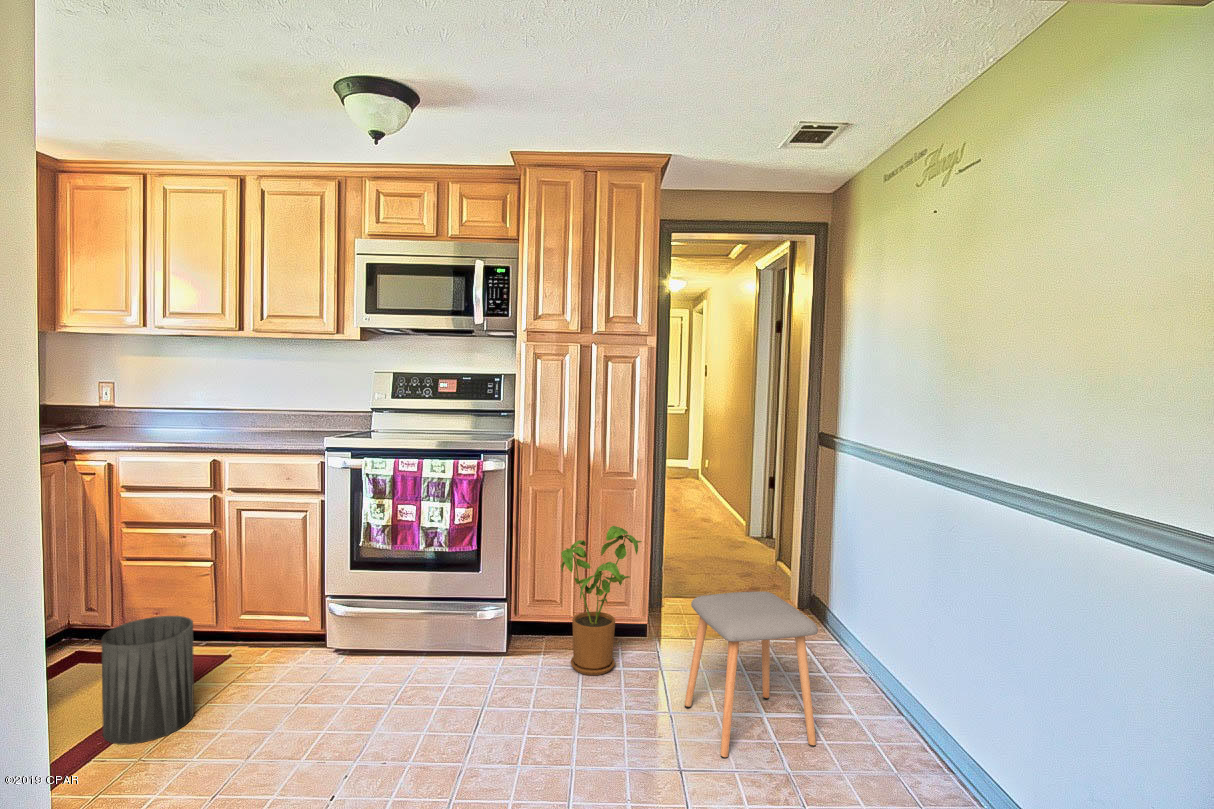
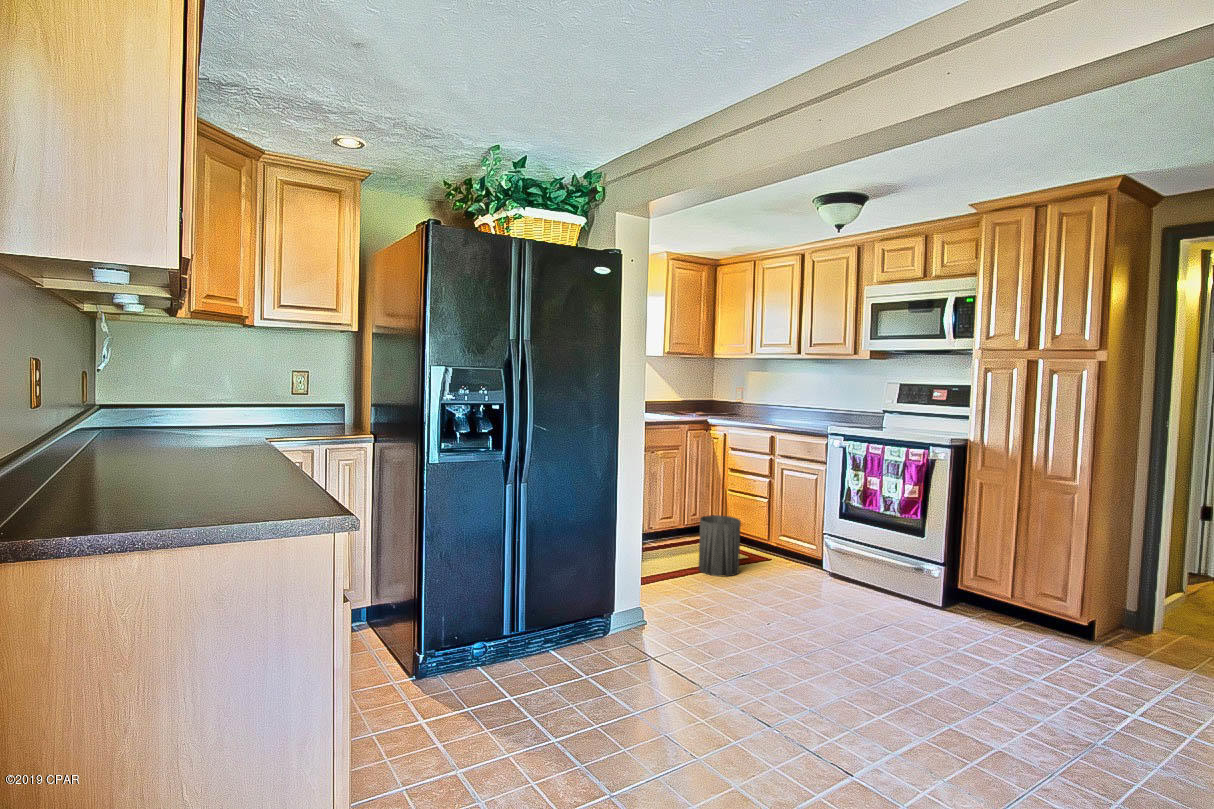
house plant: present [561,526,642,675] -> none [983,518,1067,642]
stool: present [685,592,818,759] -> none [1039,582,1164,736]

